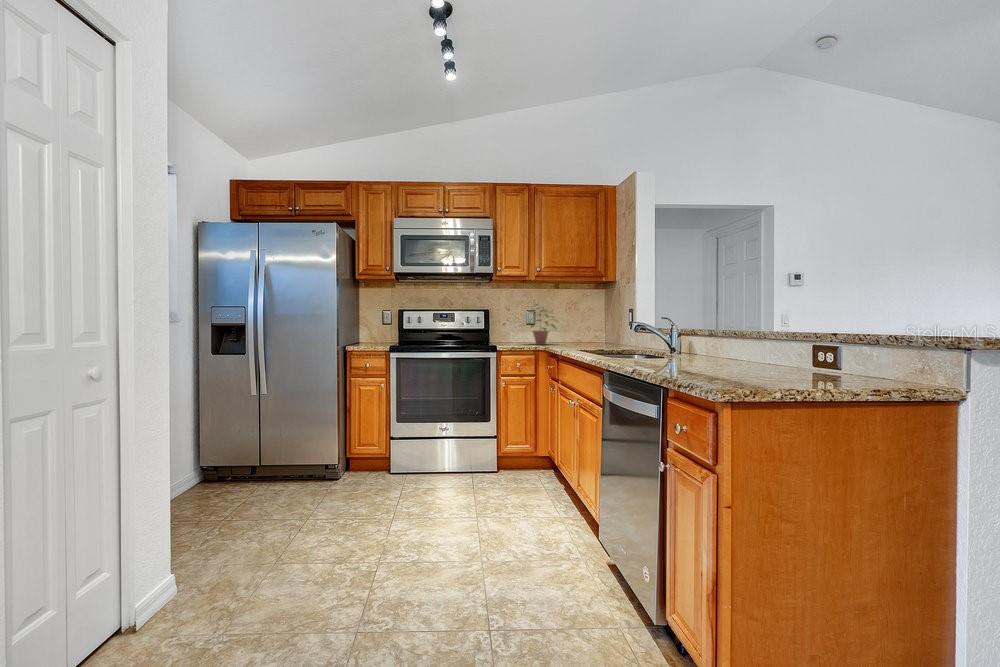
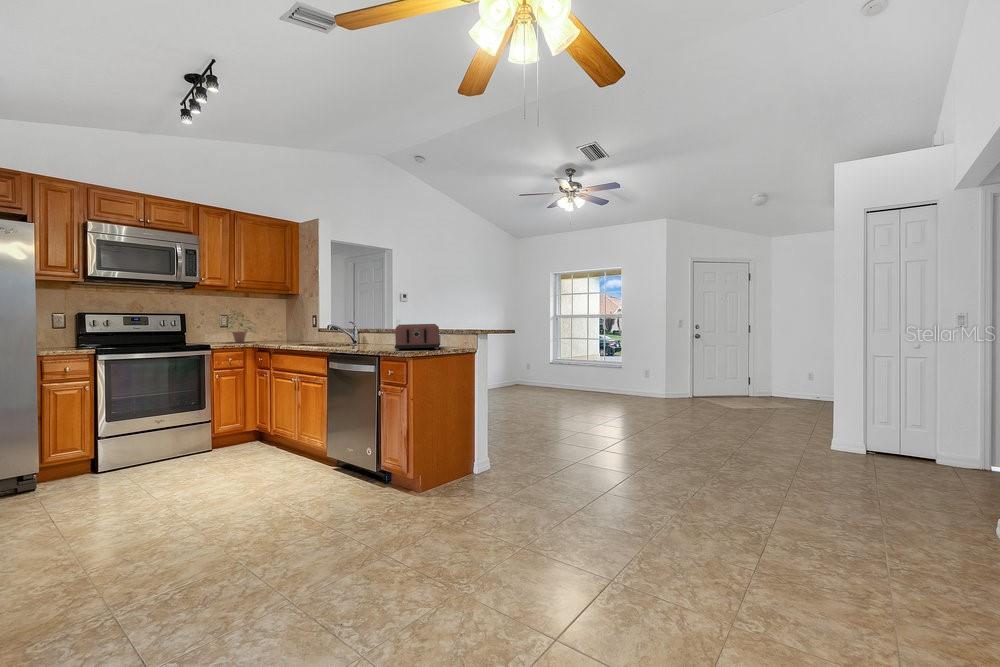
toaster: none [709,319,835,383] -> present [395,324,440,350]

